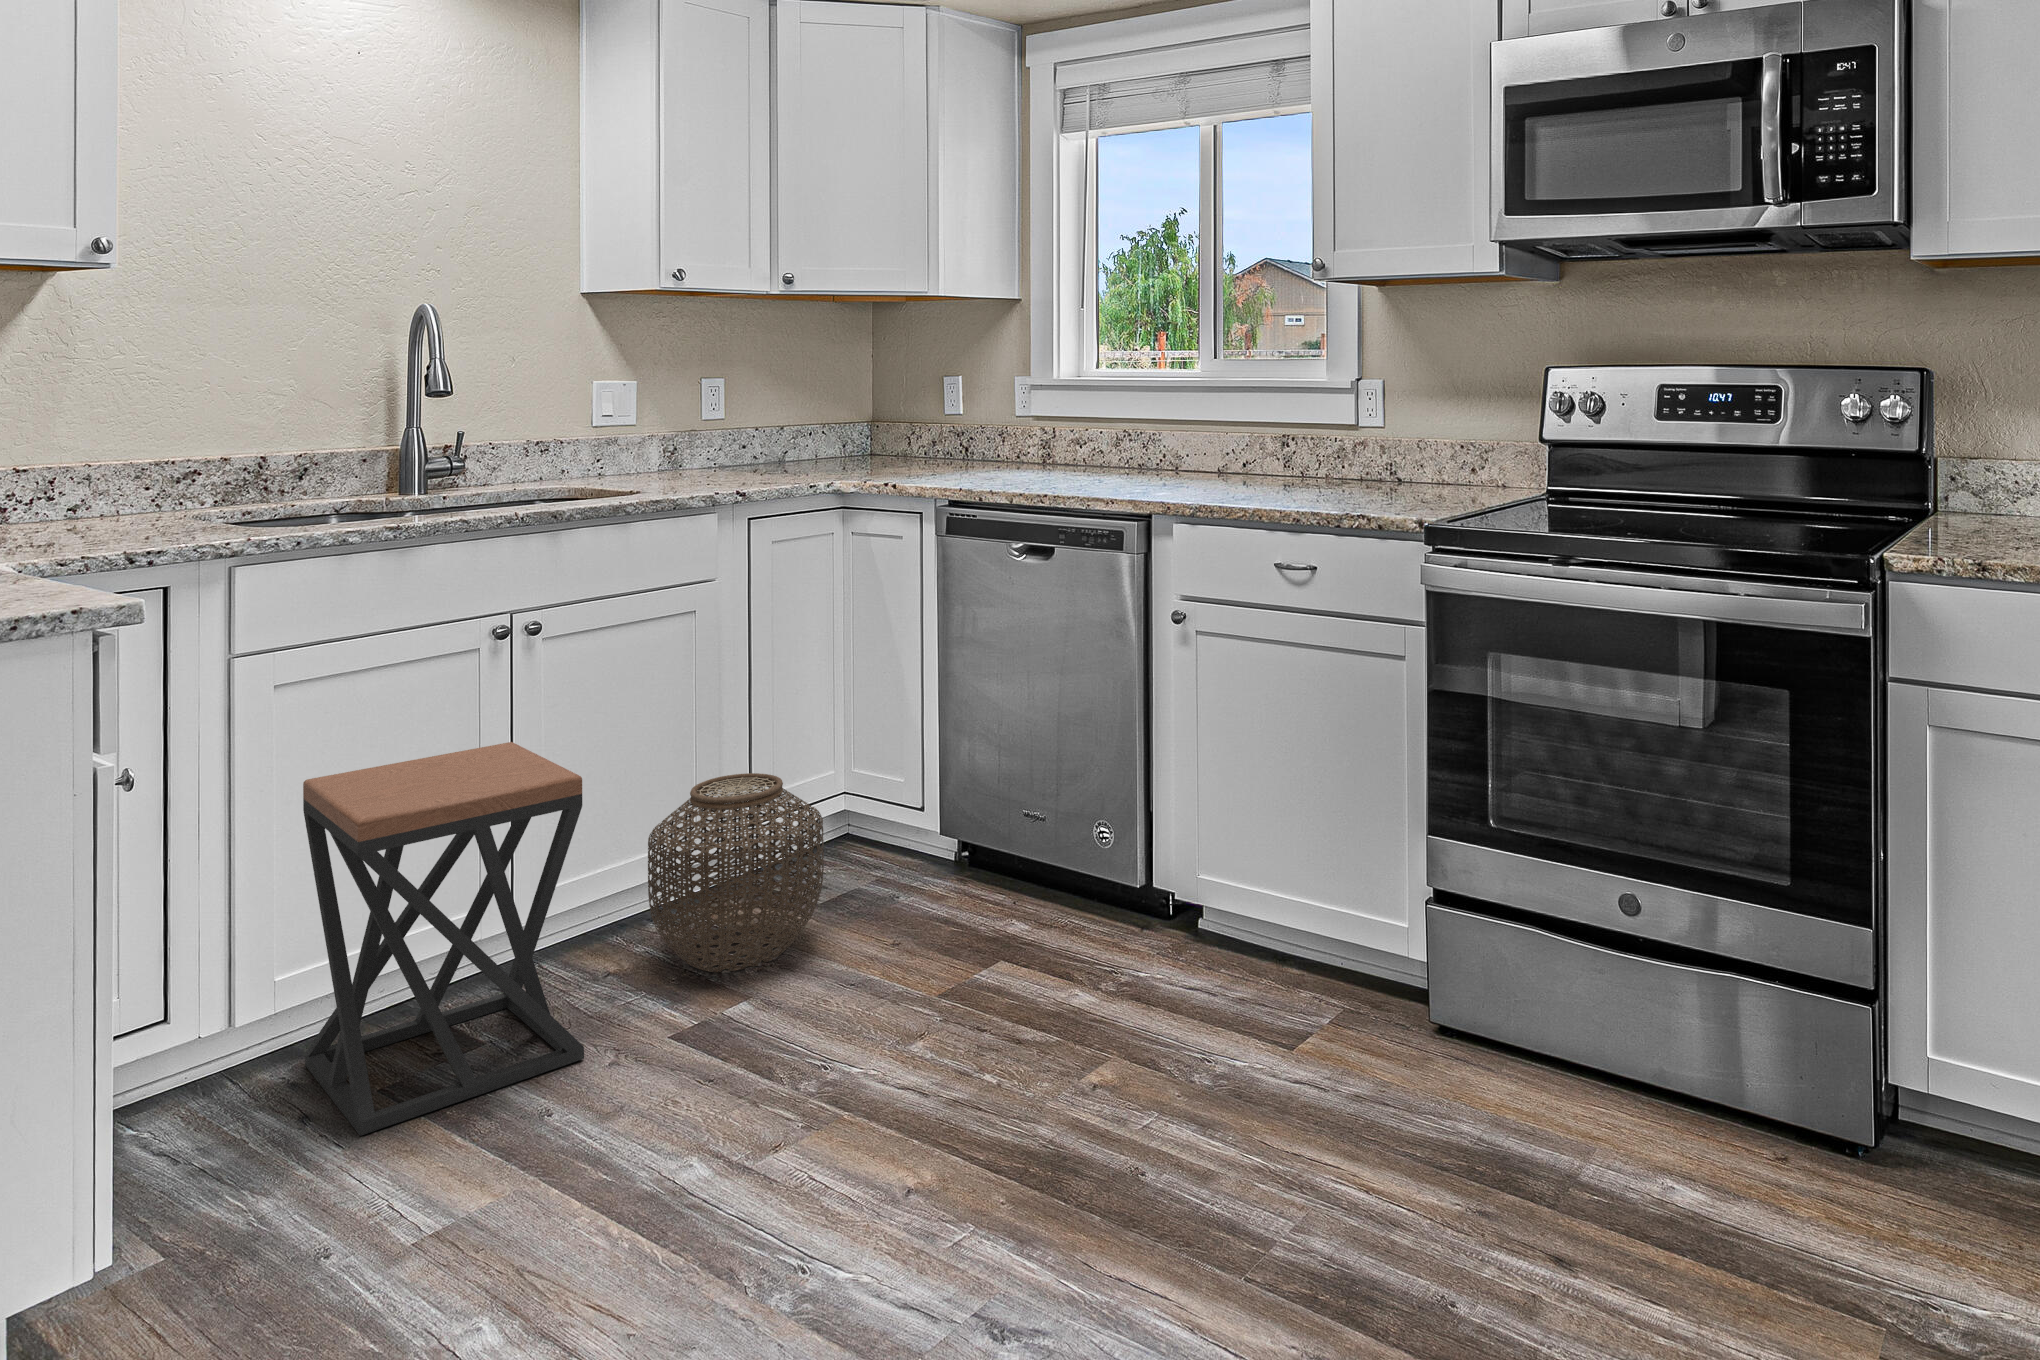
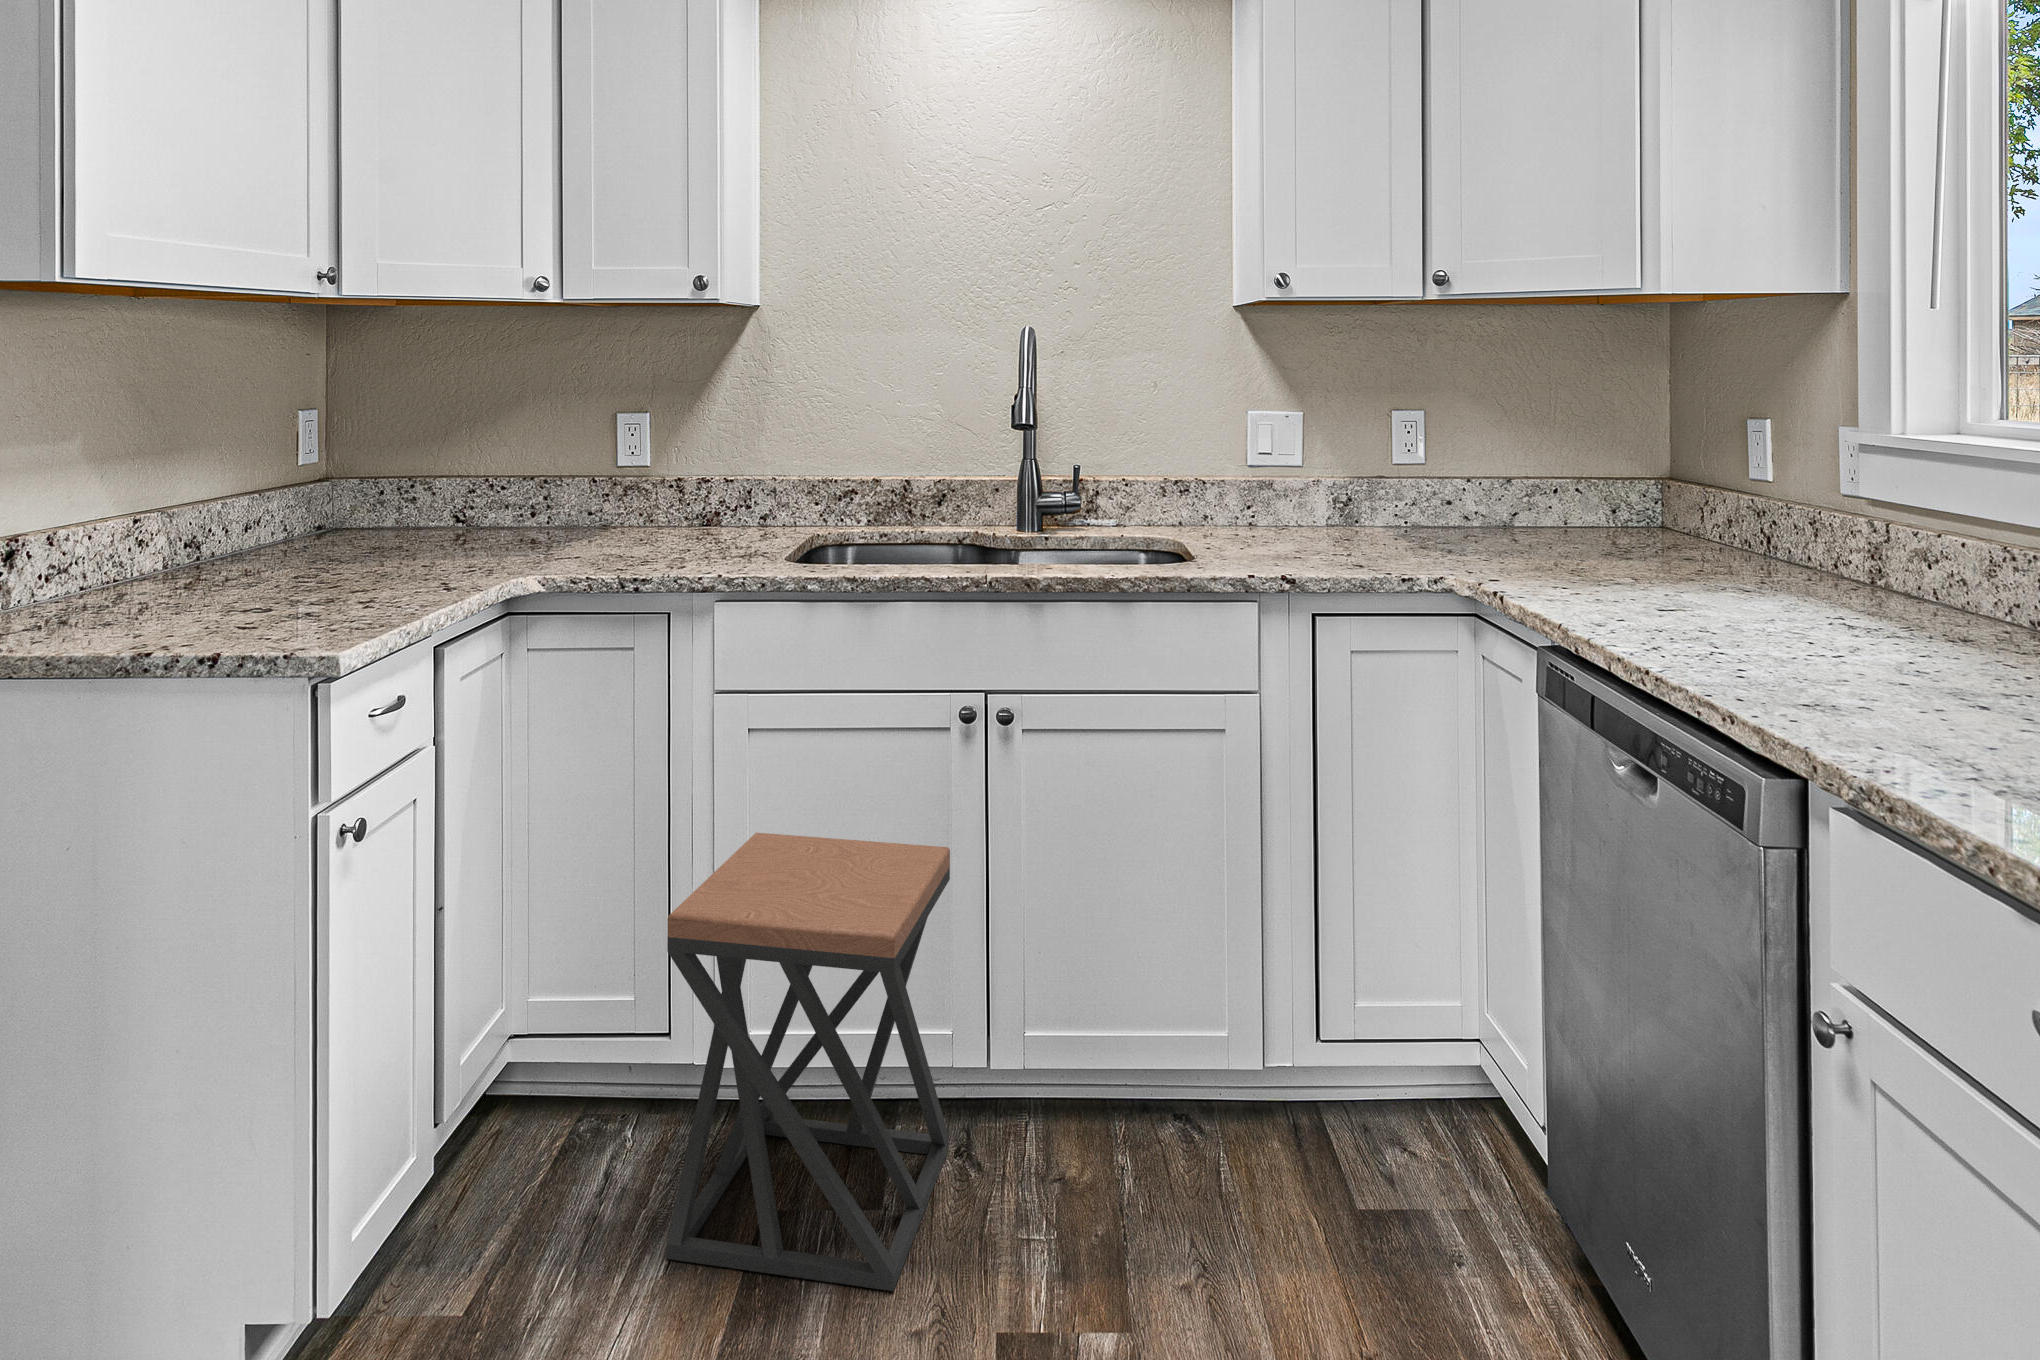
woven basket: present [648,773,824,972] -> none [1073,965,1300,1260]

